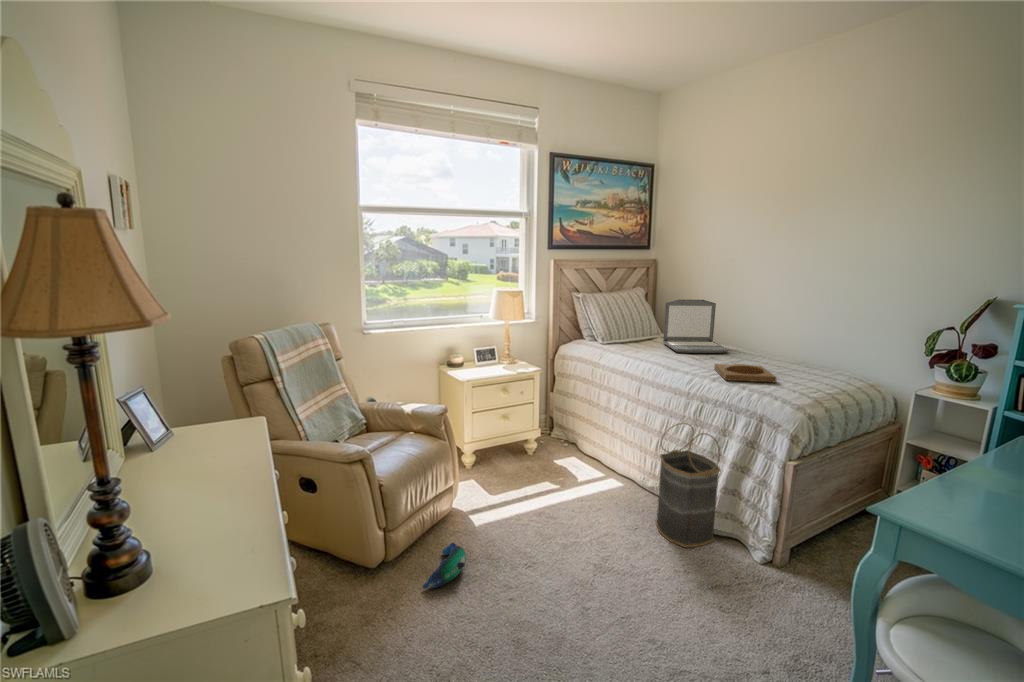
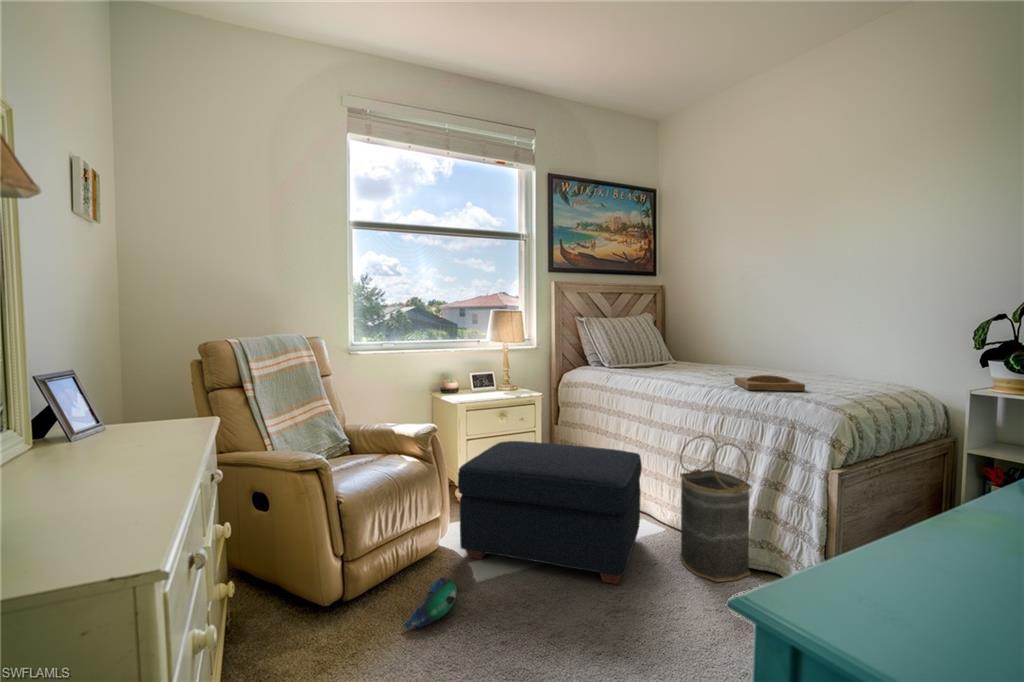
laptop: present [663,299,729,353] -> none [675,319,748,373]
ottoman: none [465,417,627,549] -> present [458,441,642,584]

